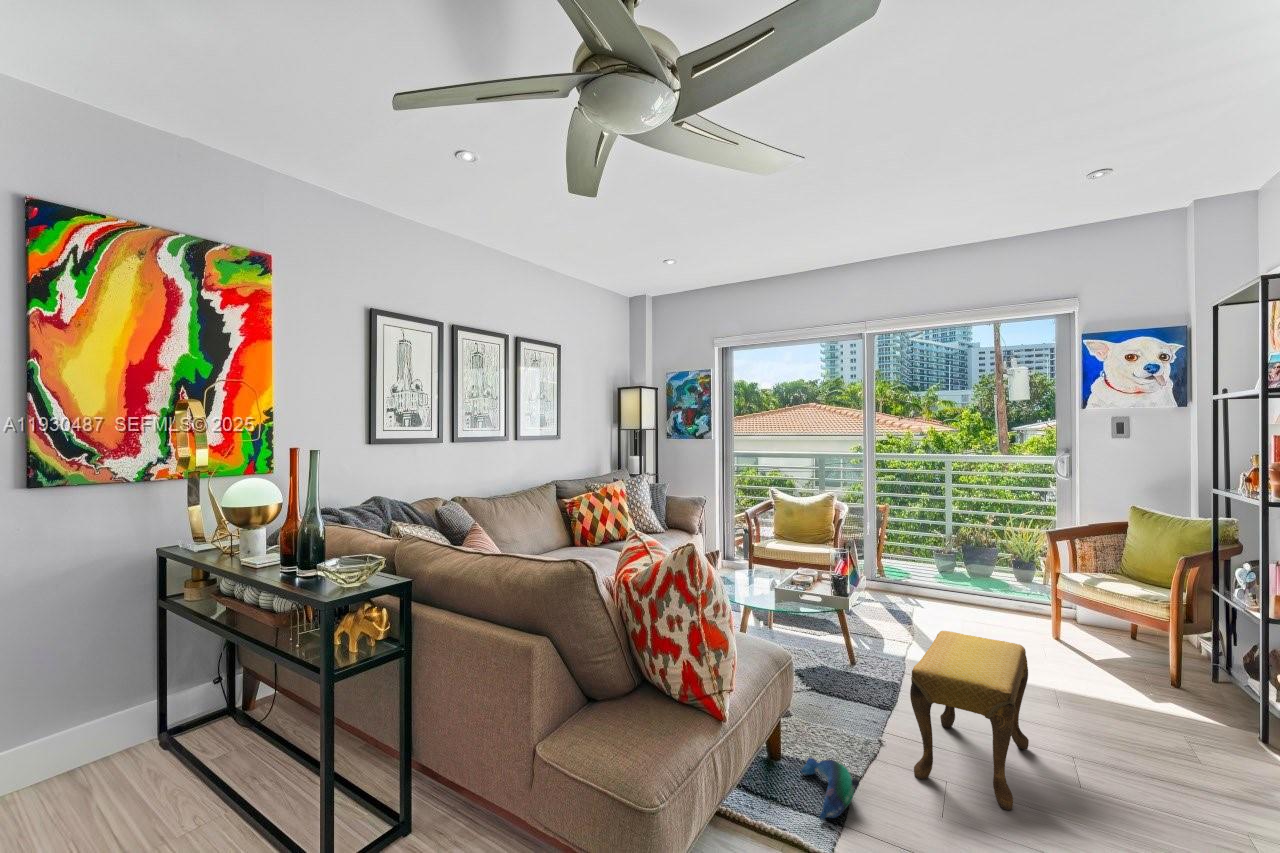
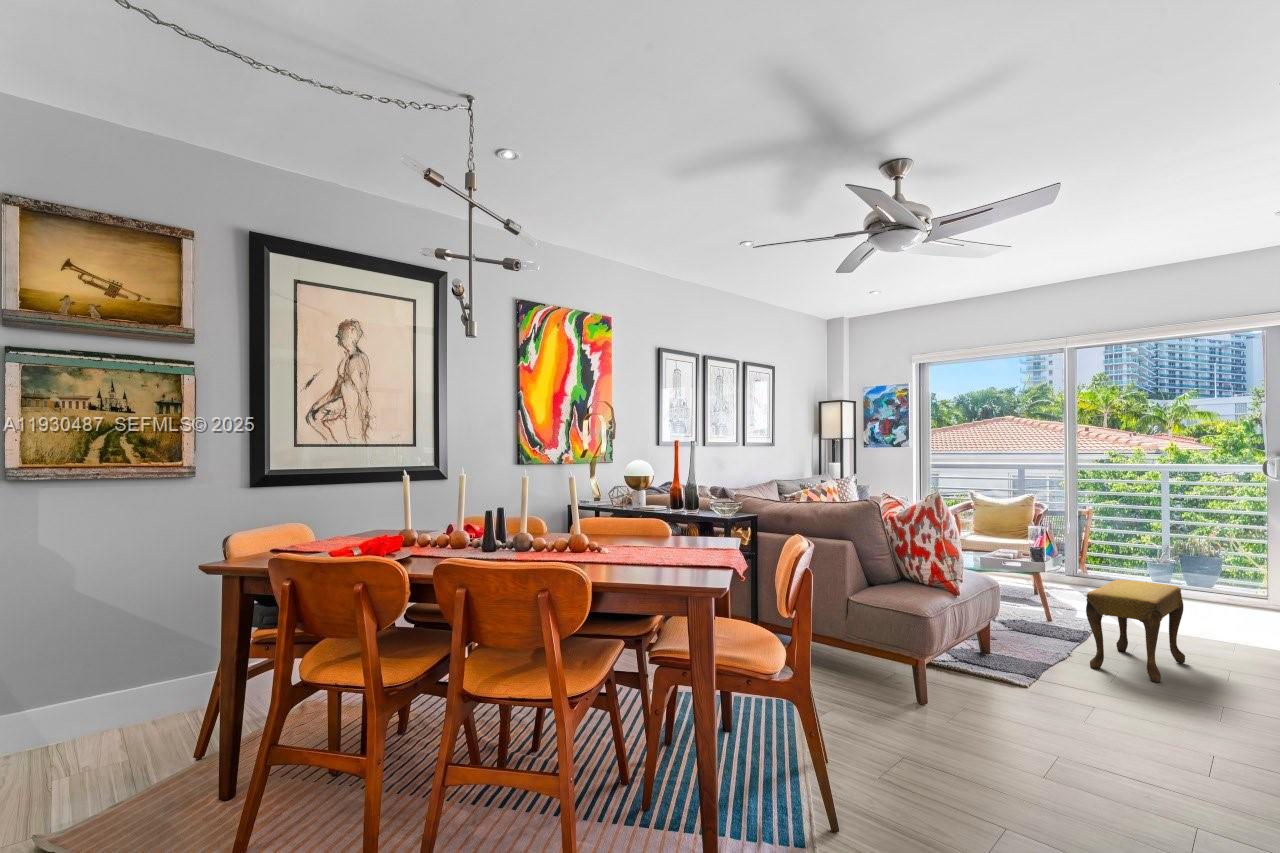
plush toy: present [801,758,859,821] -> none [1005,650,1047,676]

